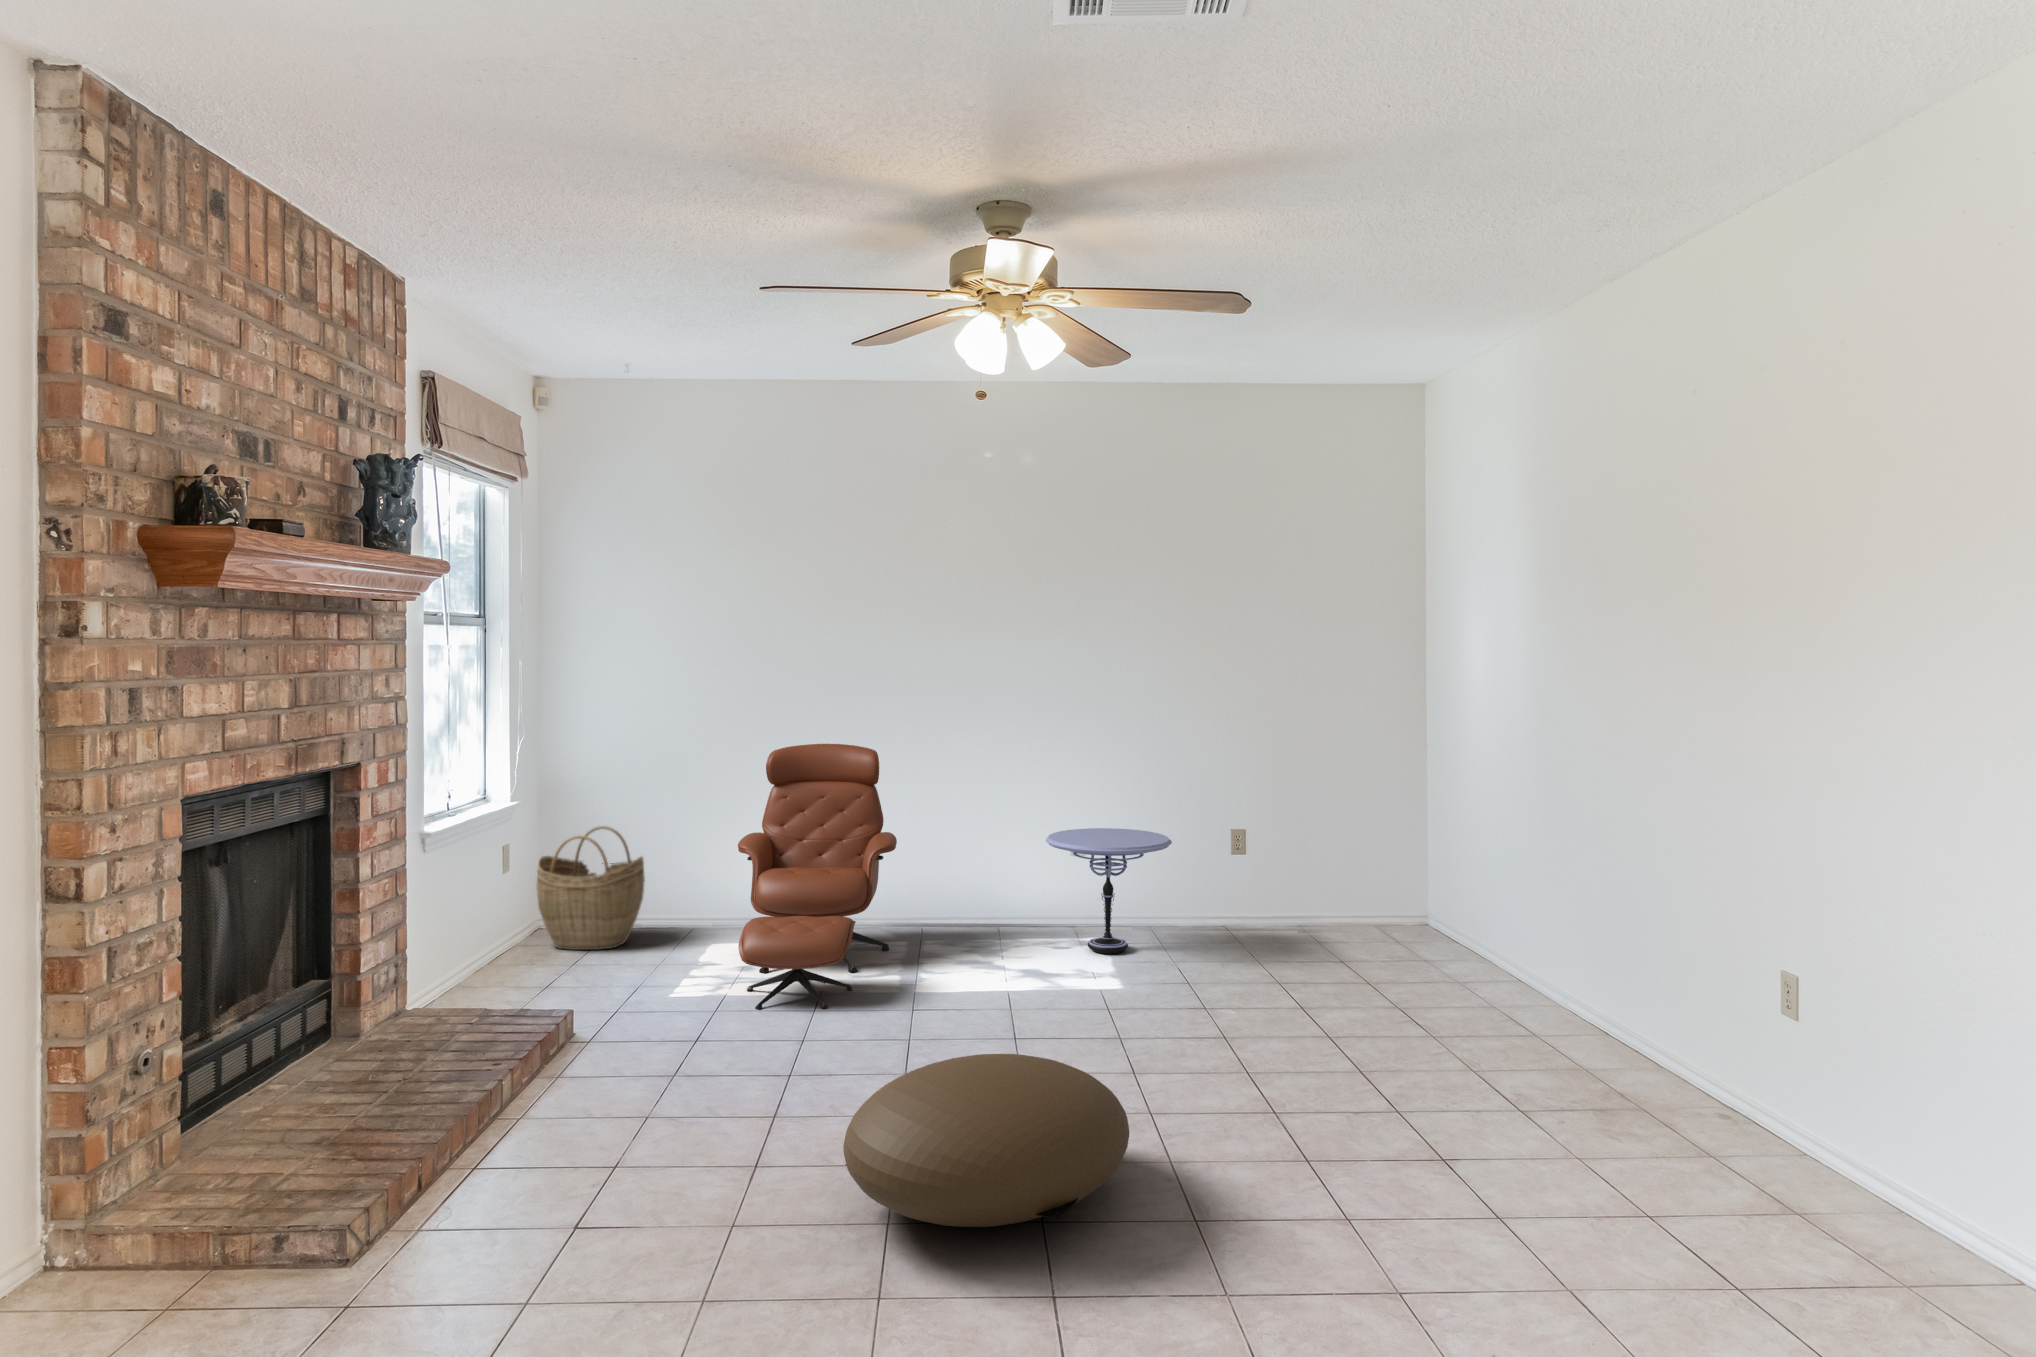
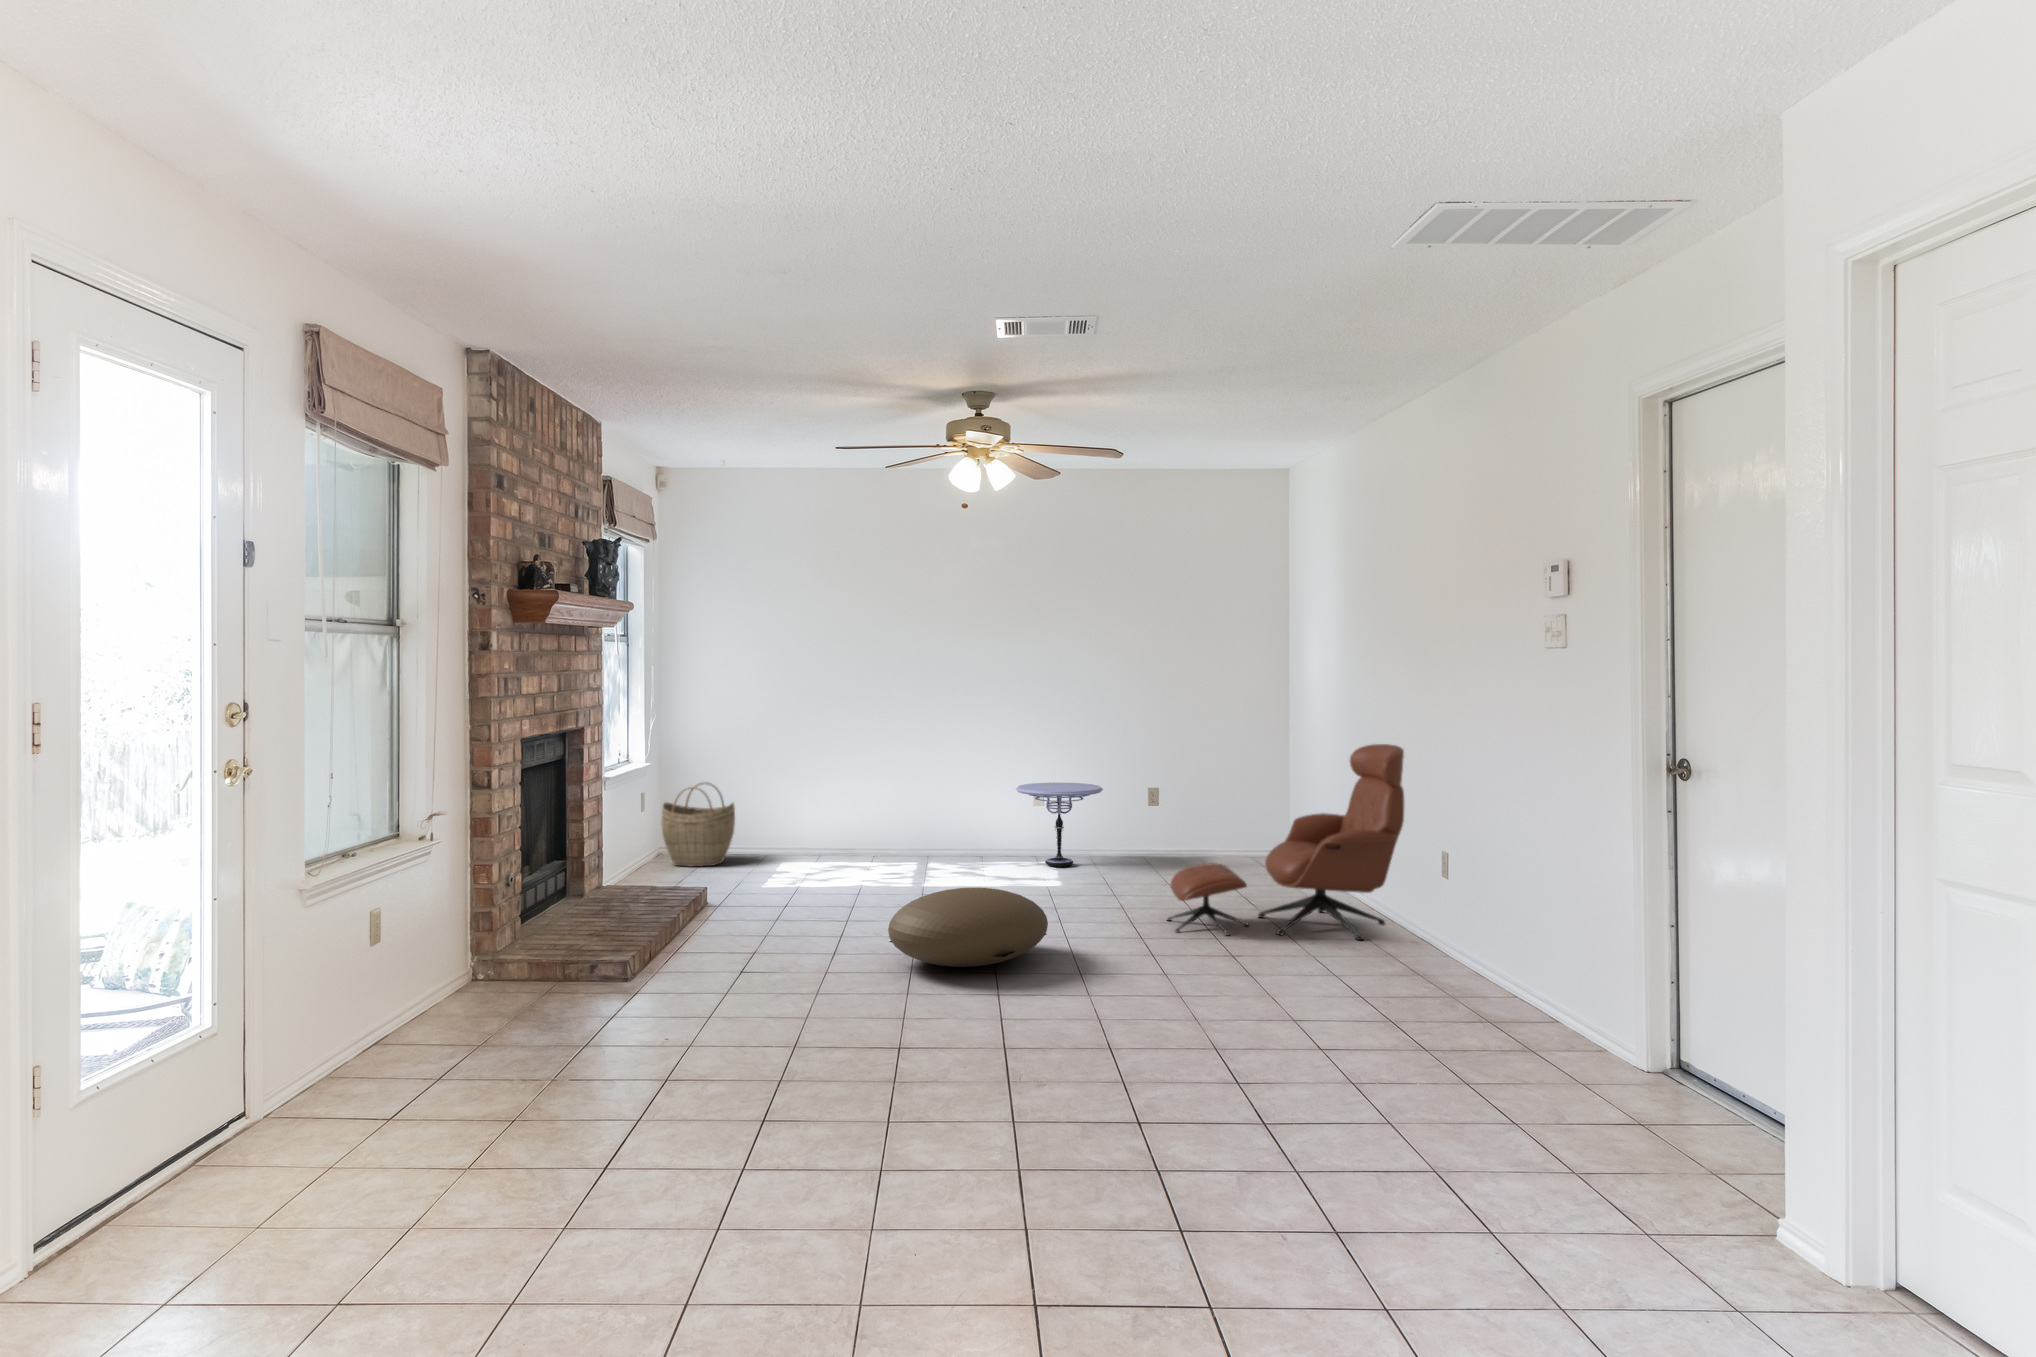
lounge chair: present [738,744,897,1009] -> present [1167,744,1404,940]

